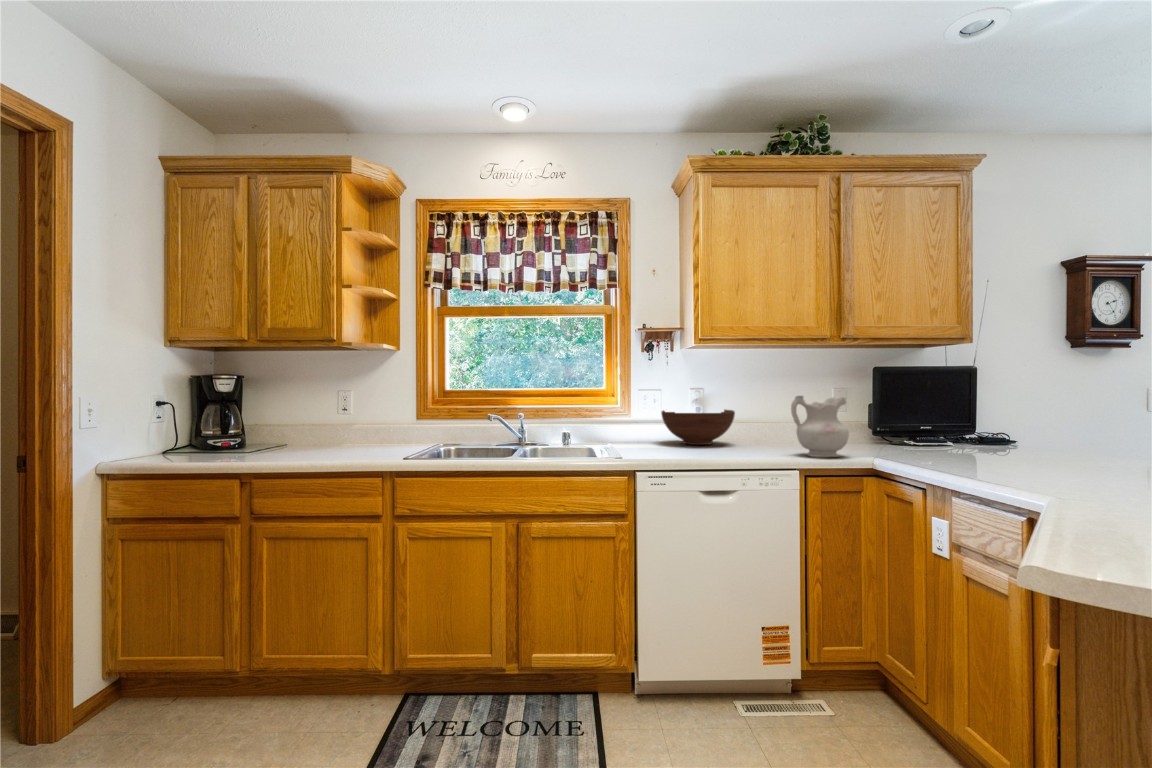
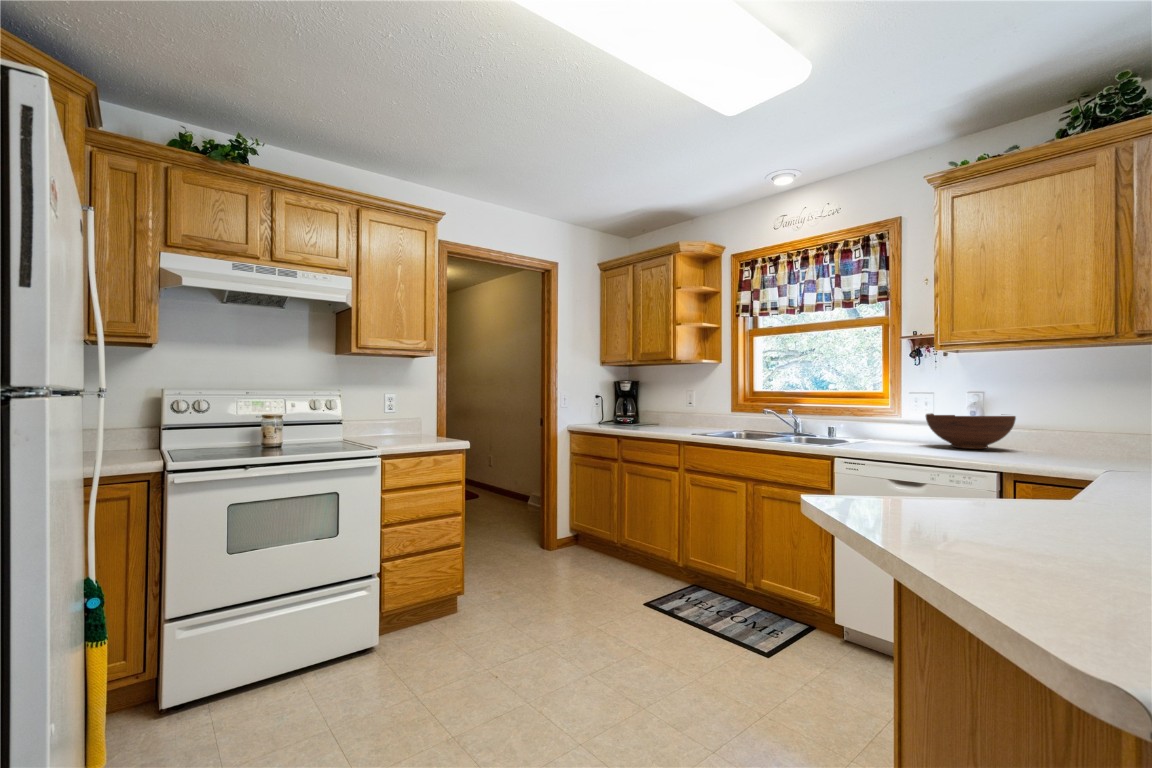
ceramic pitcher: present [791,396,849,457] -> none [1020,398,1098,467]

